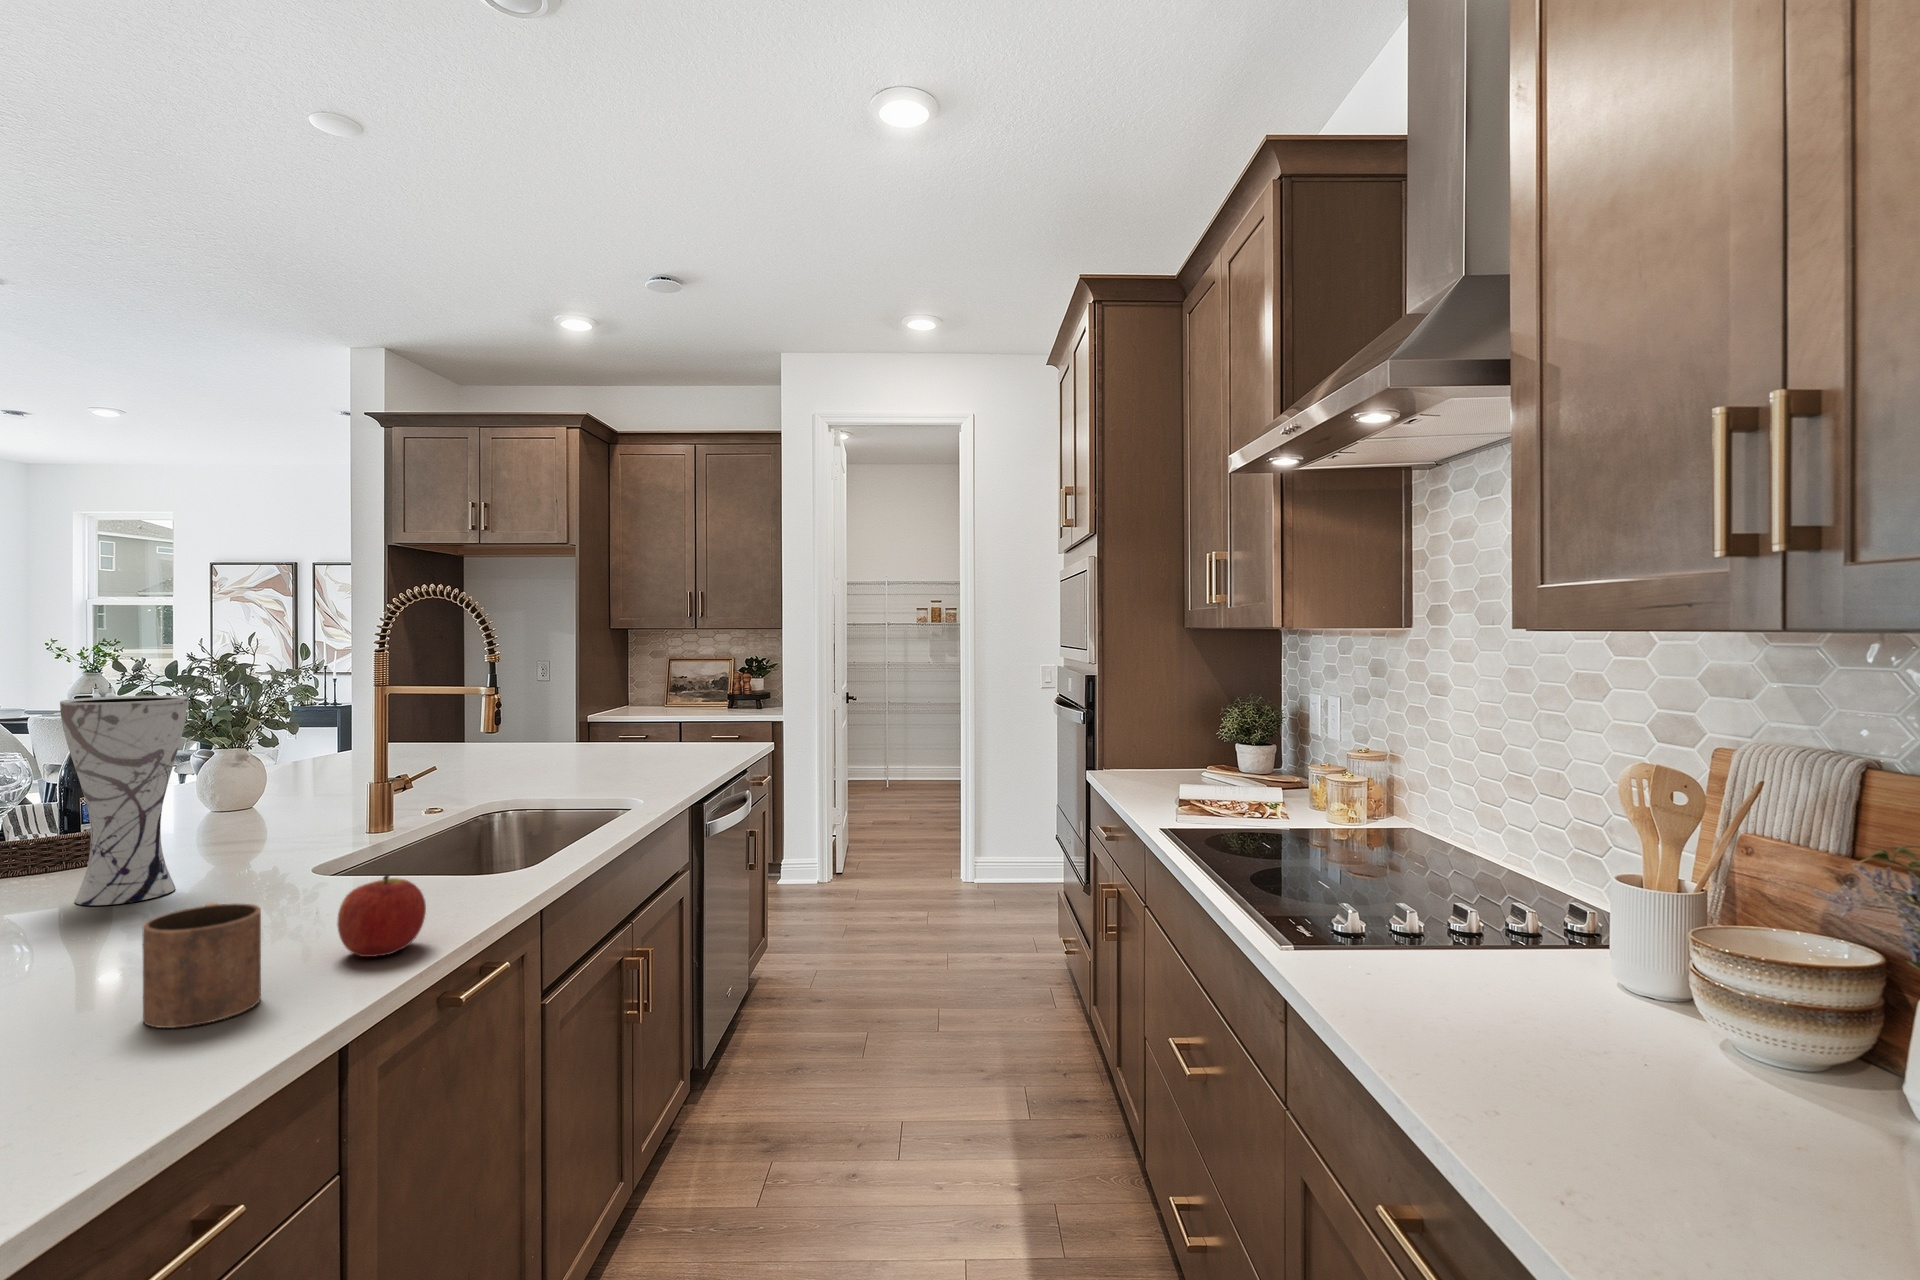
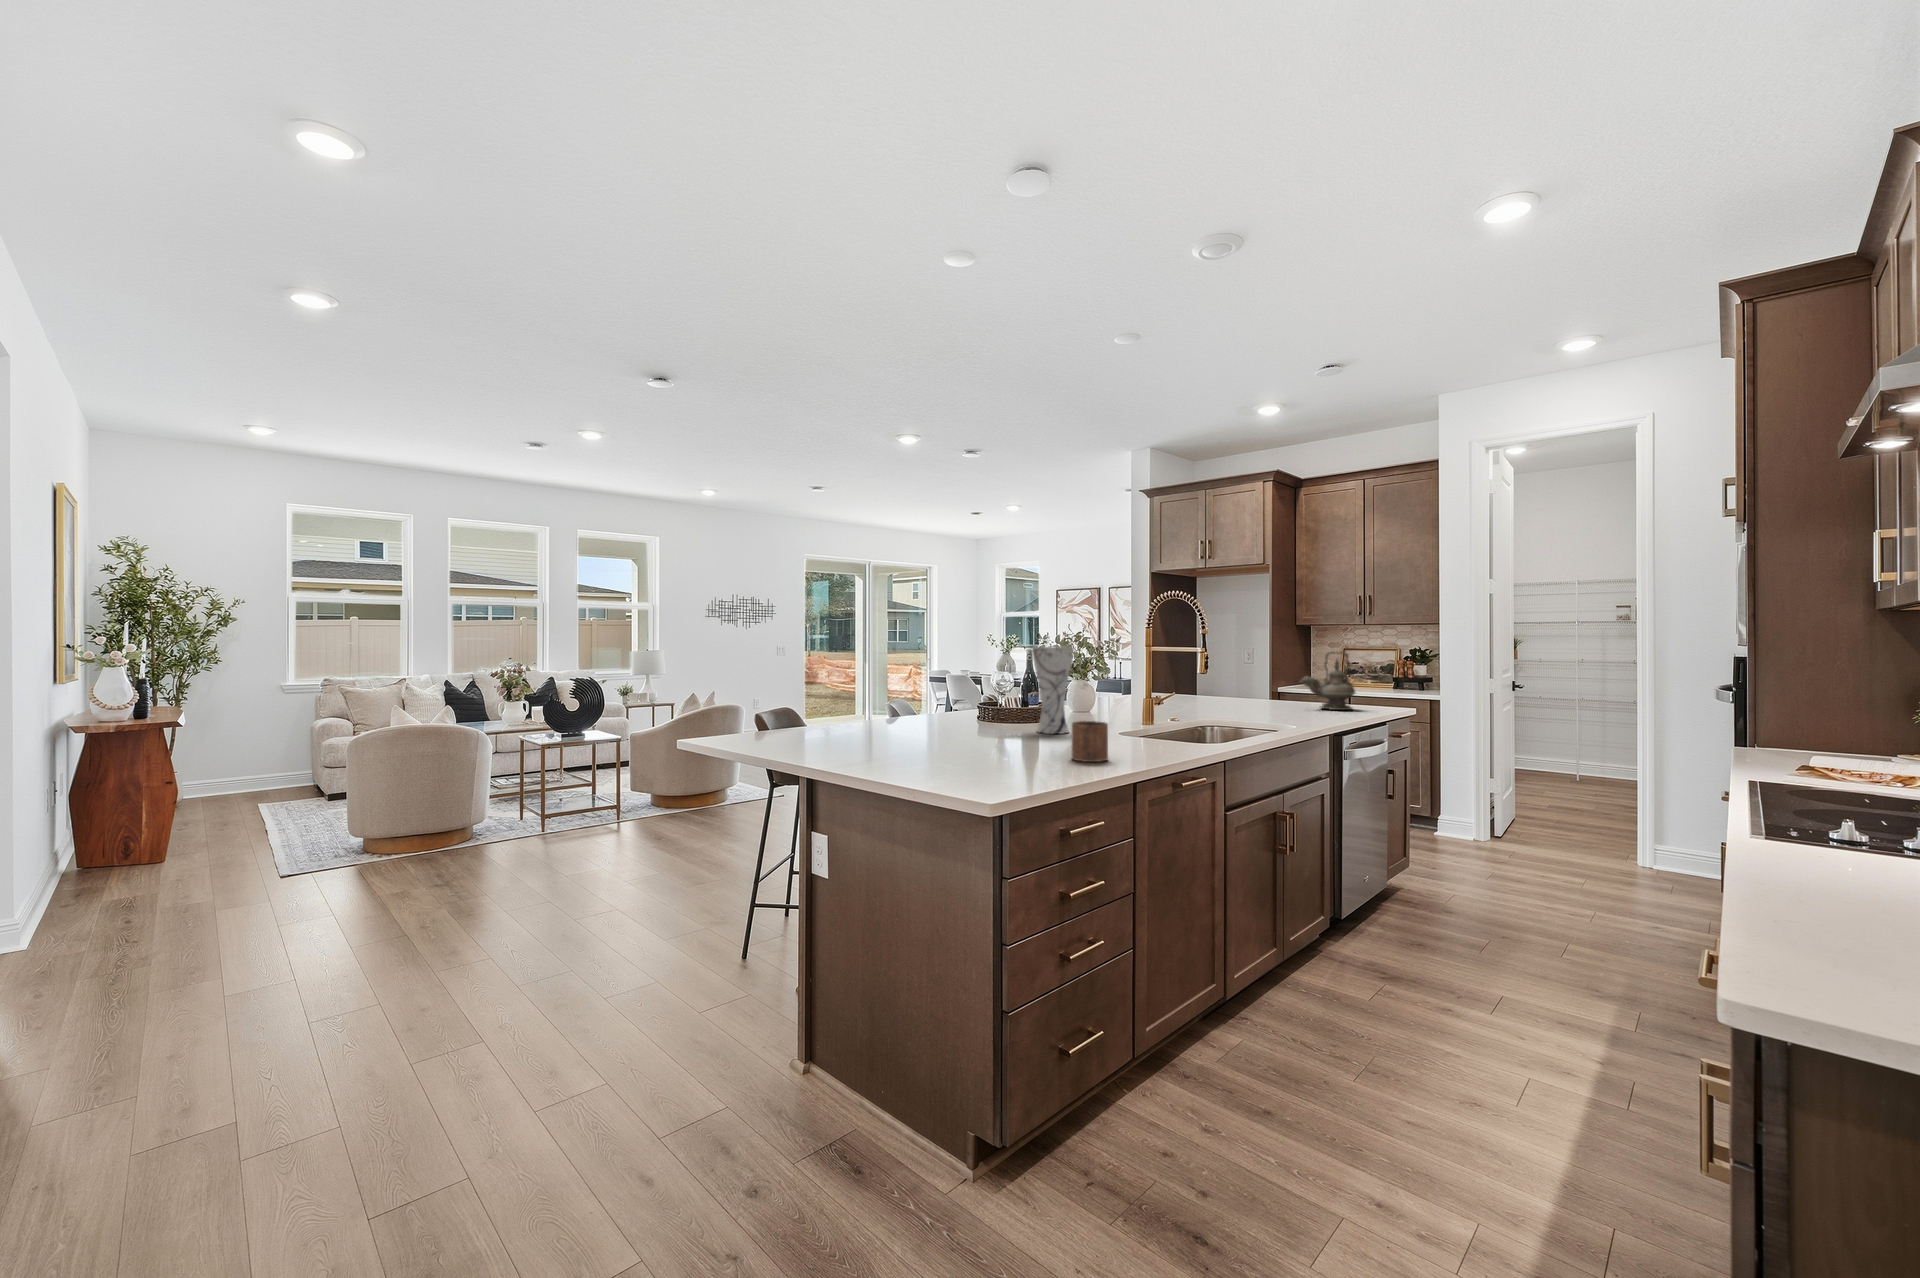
teapot: none [635,673,712,756] -> present [1300,651,1356,710]
apple: present [337,875,426,957] -> none [1134,721,1168,756]

